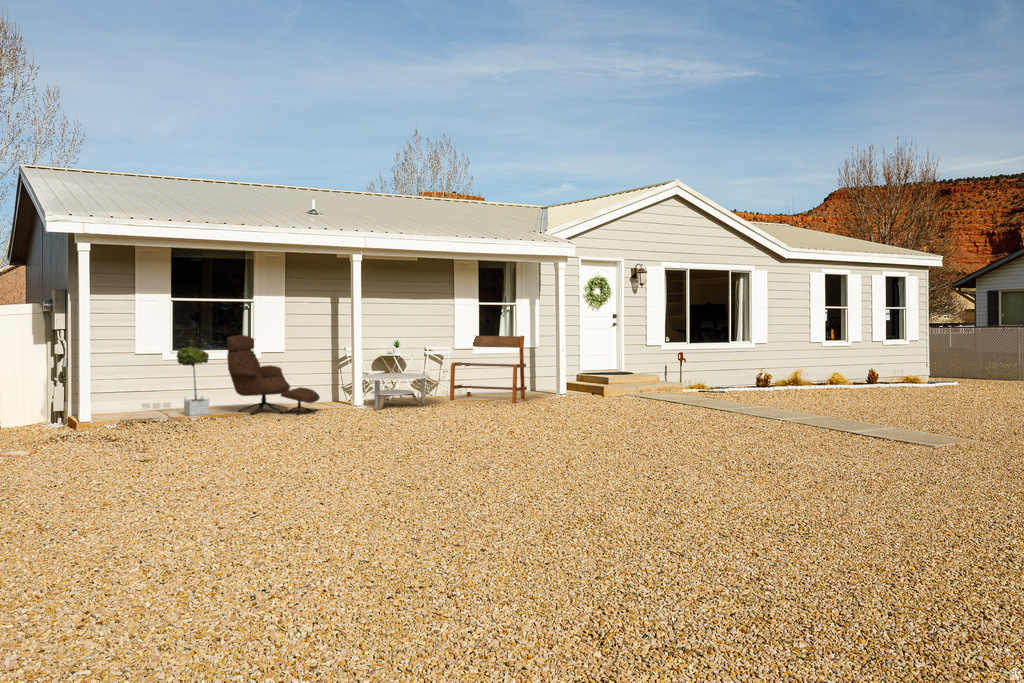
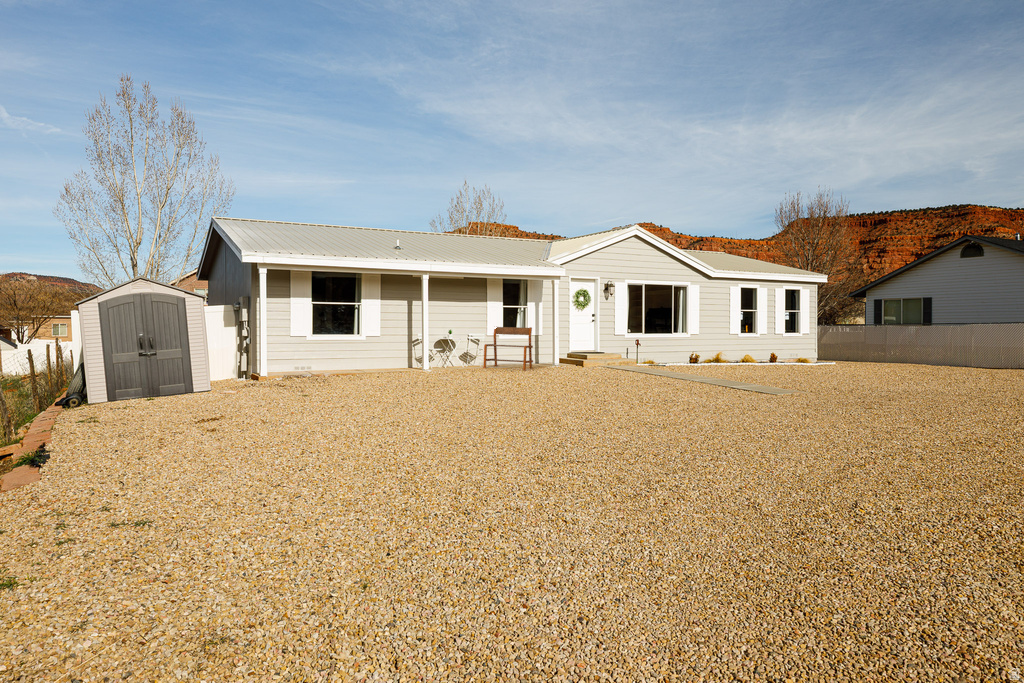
lounge chair: present [227,335,320,415] -> none [345,325,402,375]
potted tree: present [177,347,209,416] -> none [315,332,334,374]
round table: present [362,373,430,410] -> none [423,350,470,373]

